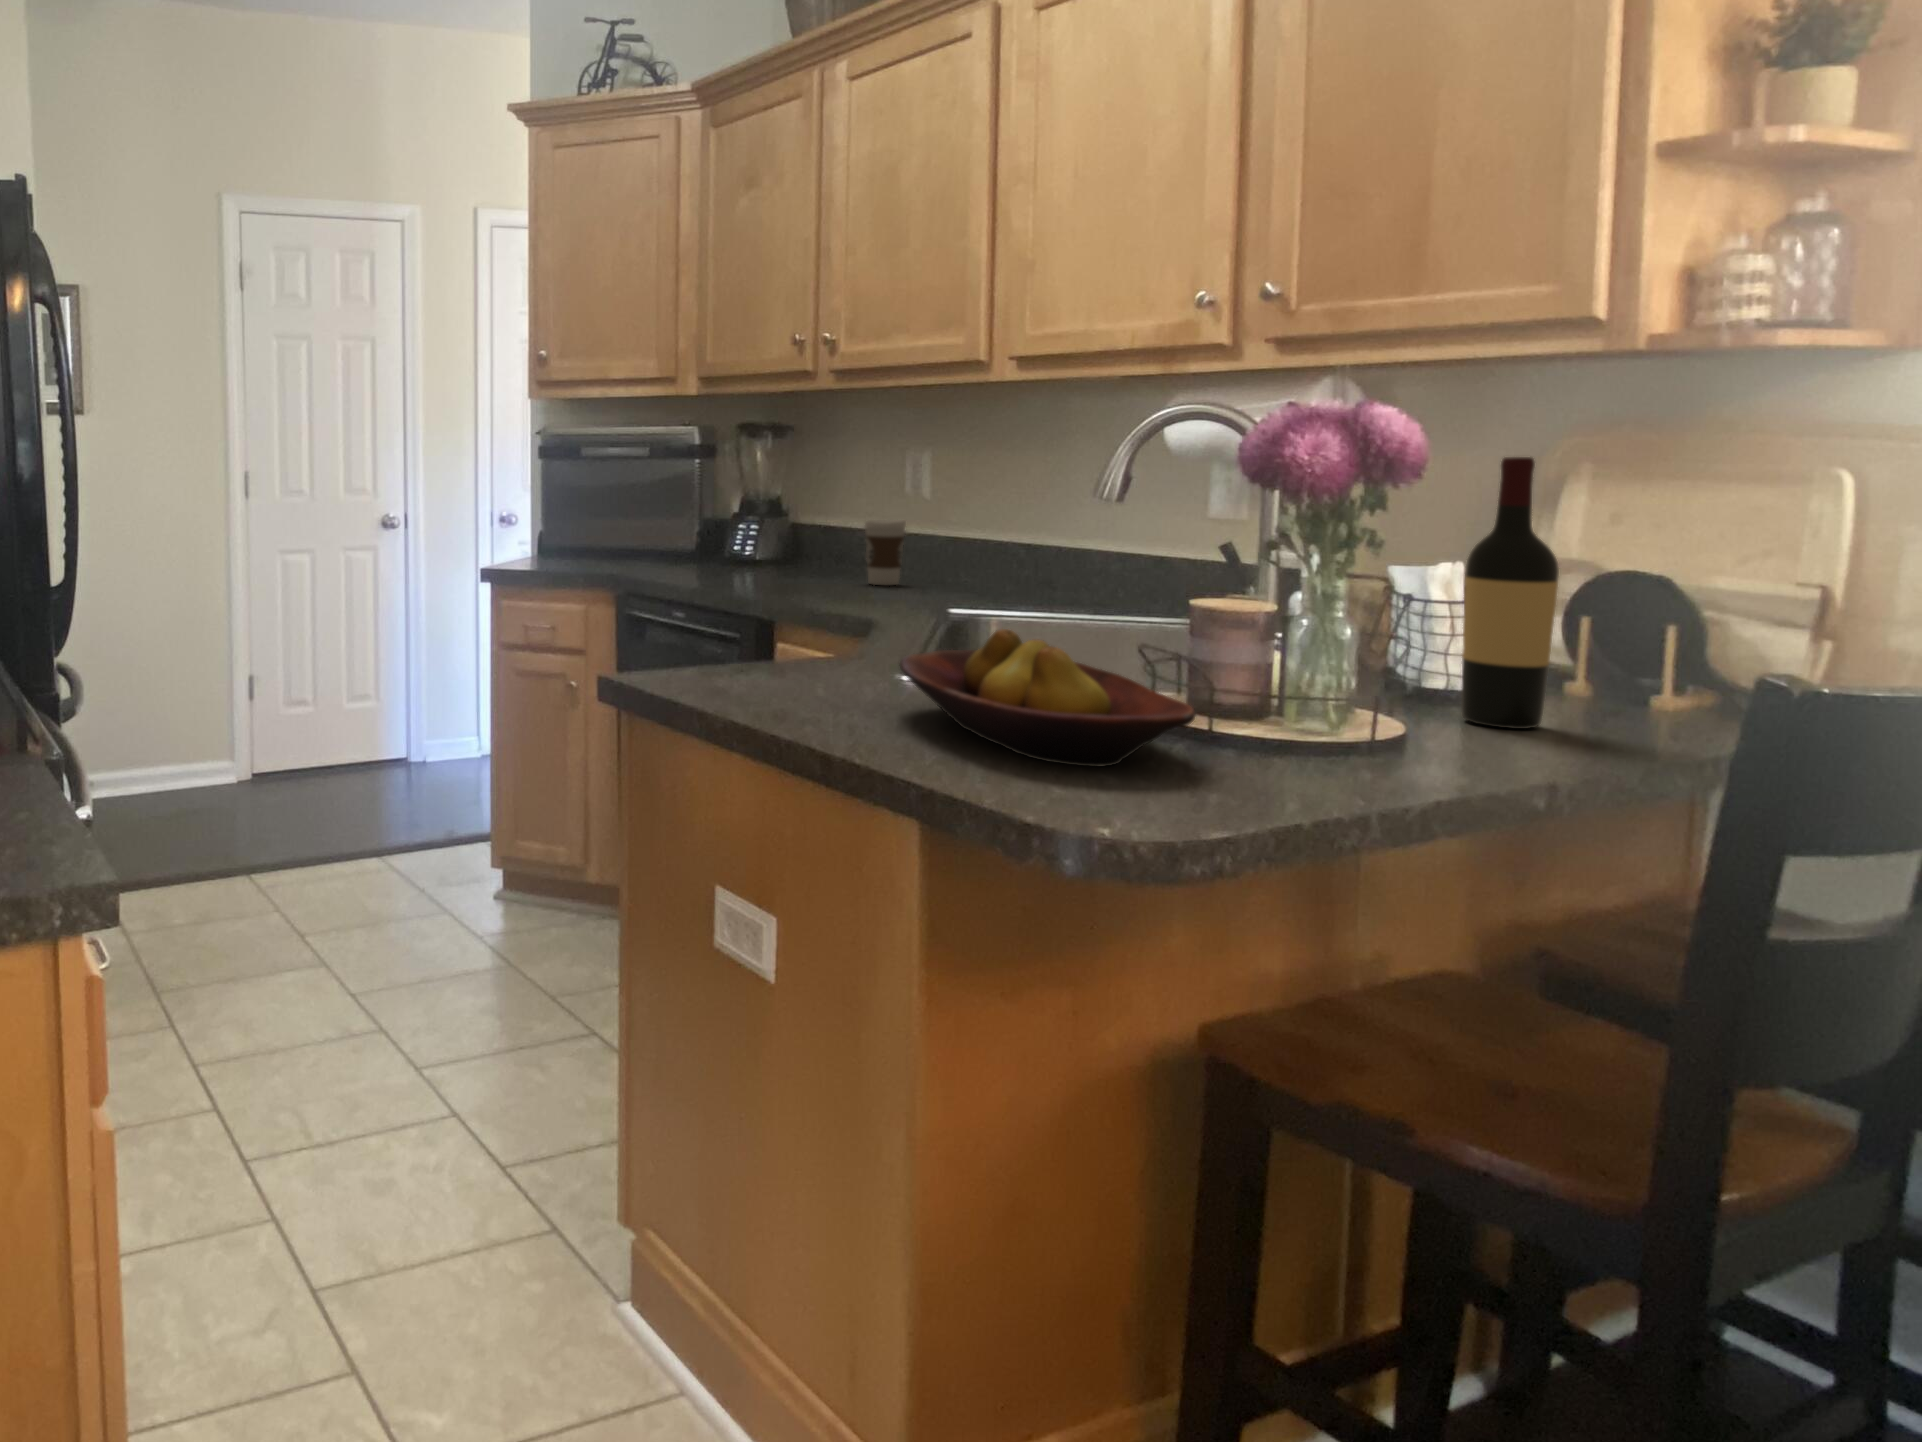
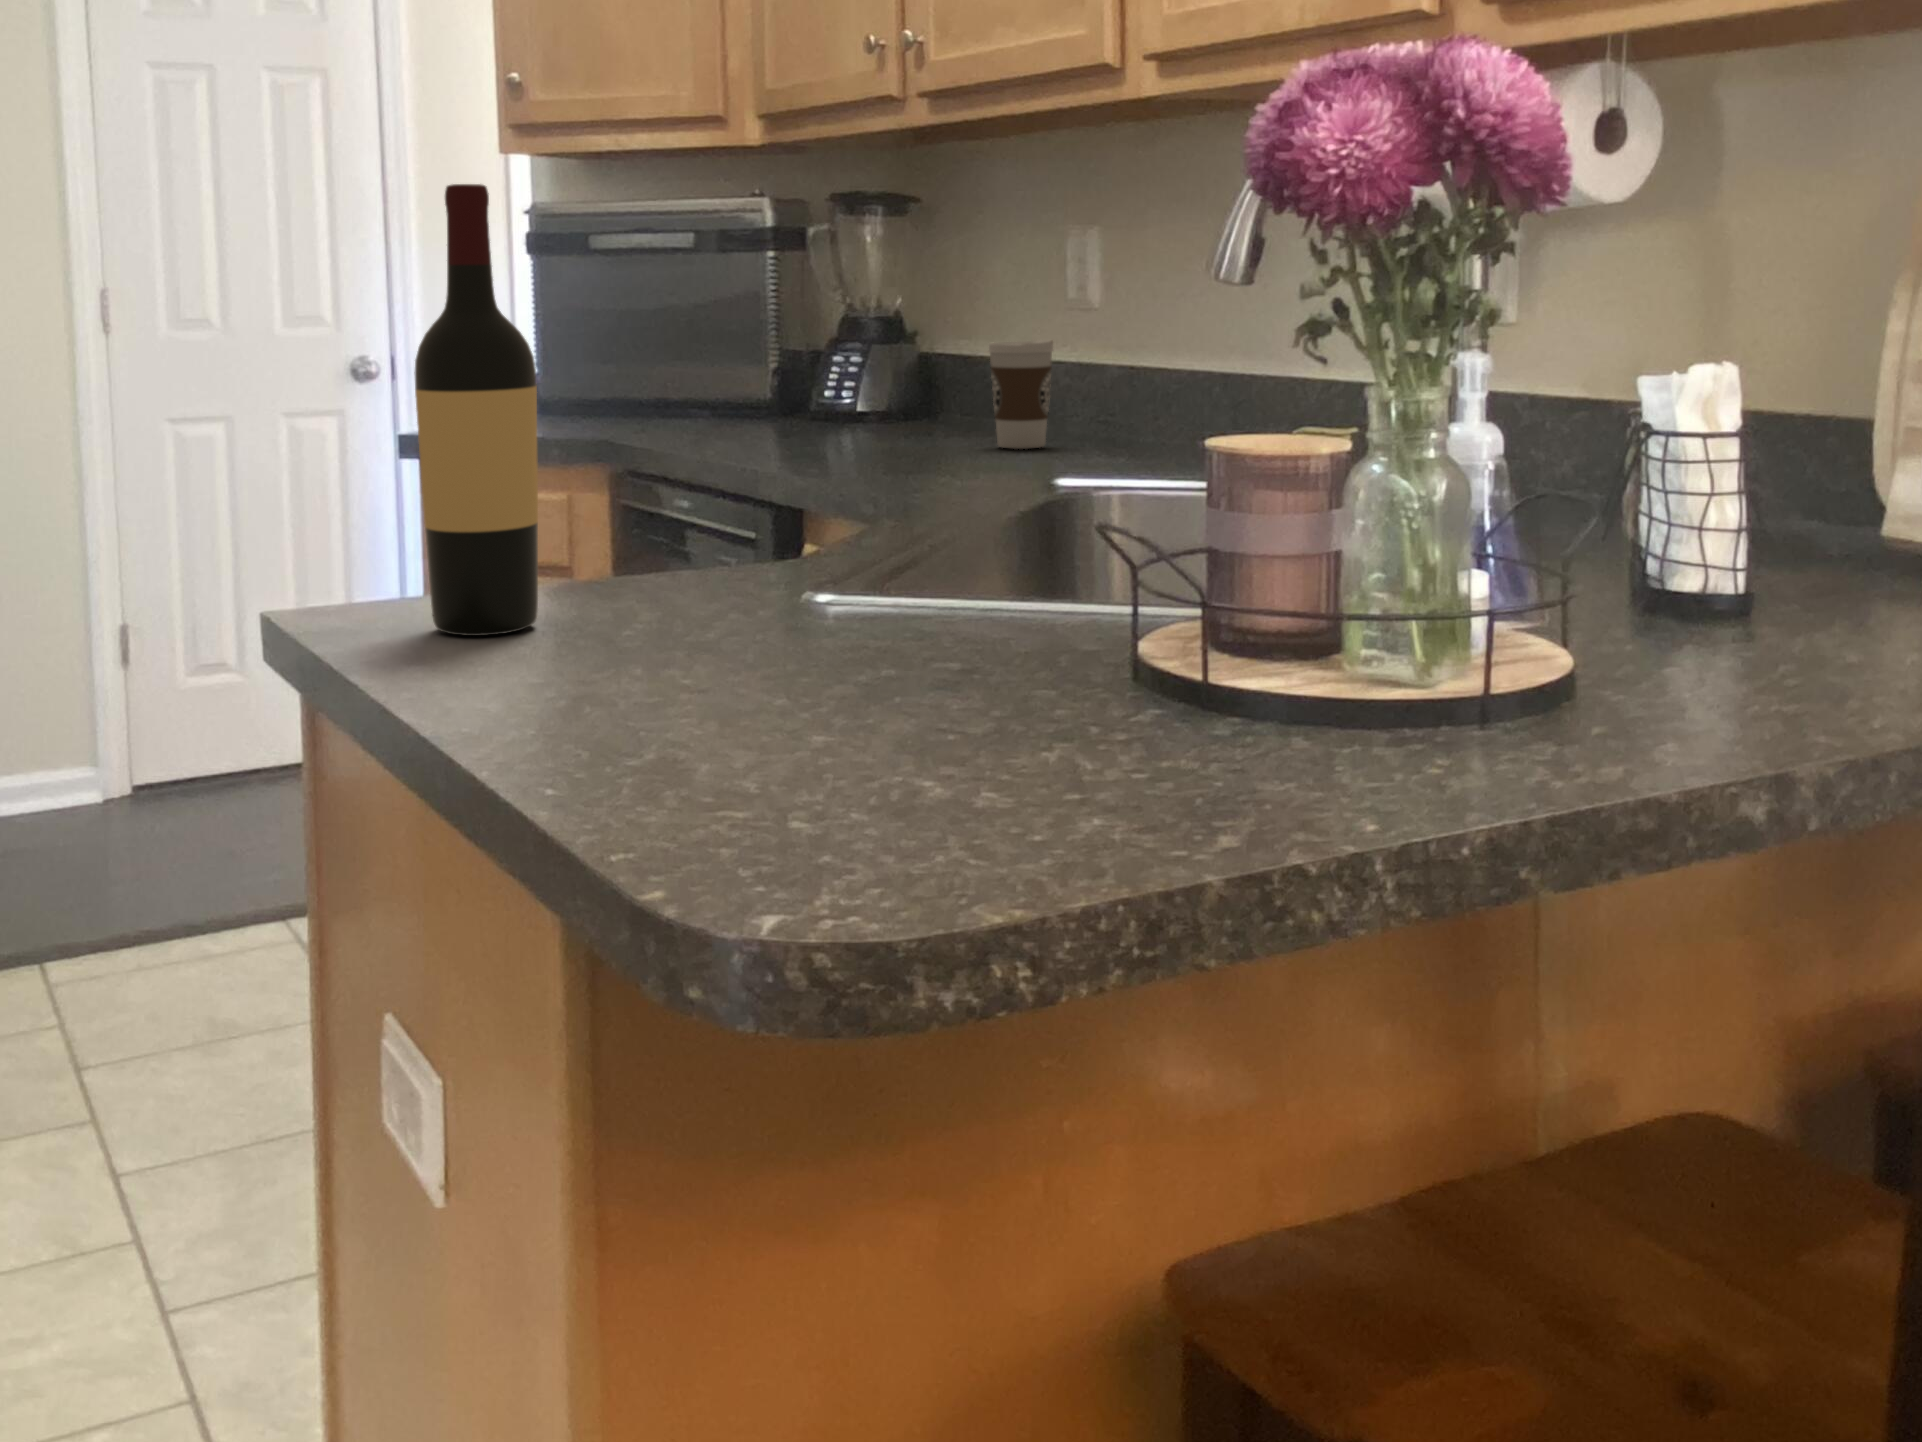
wine bottle: present [1461,457,1559,729] -> present [414,184,538,636]
fruit bowl: present [900,629,1195,766] -> none [609,510,1085,802]

